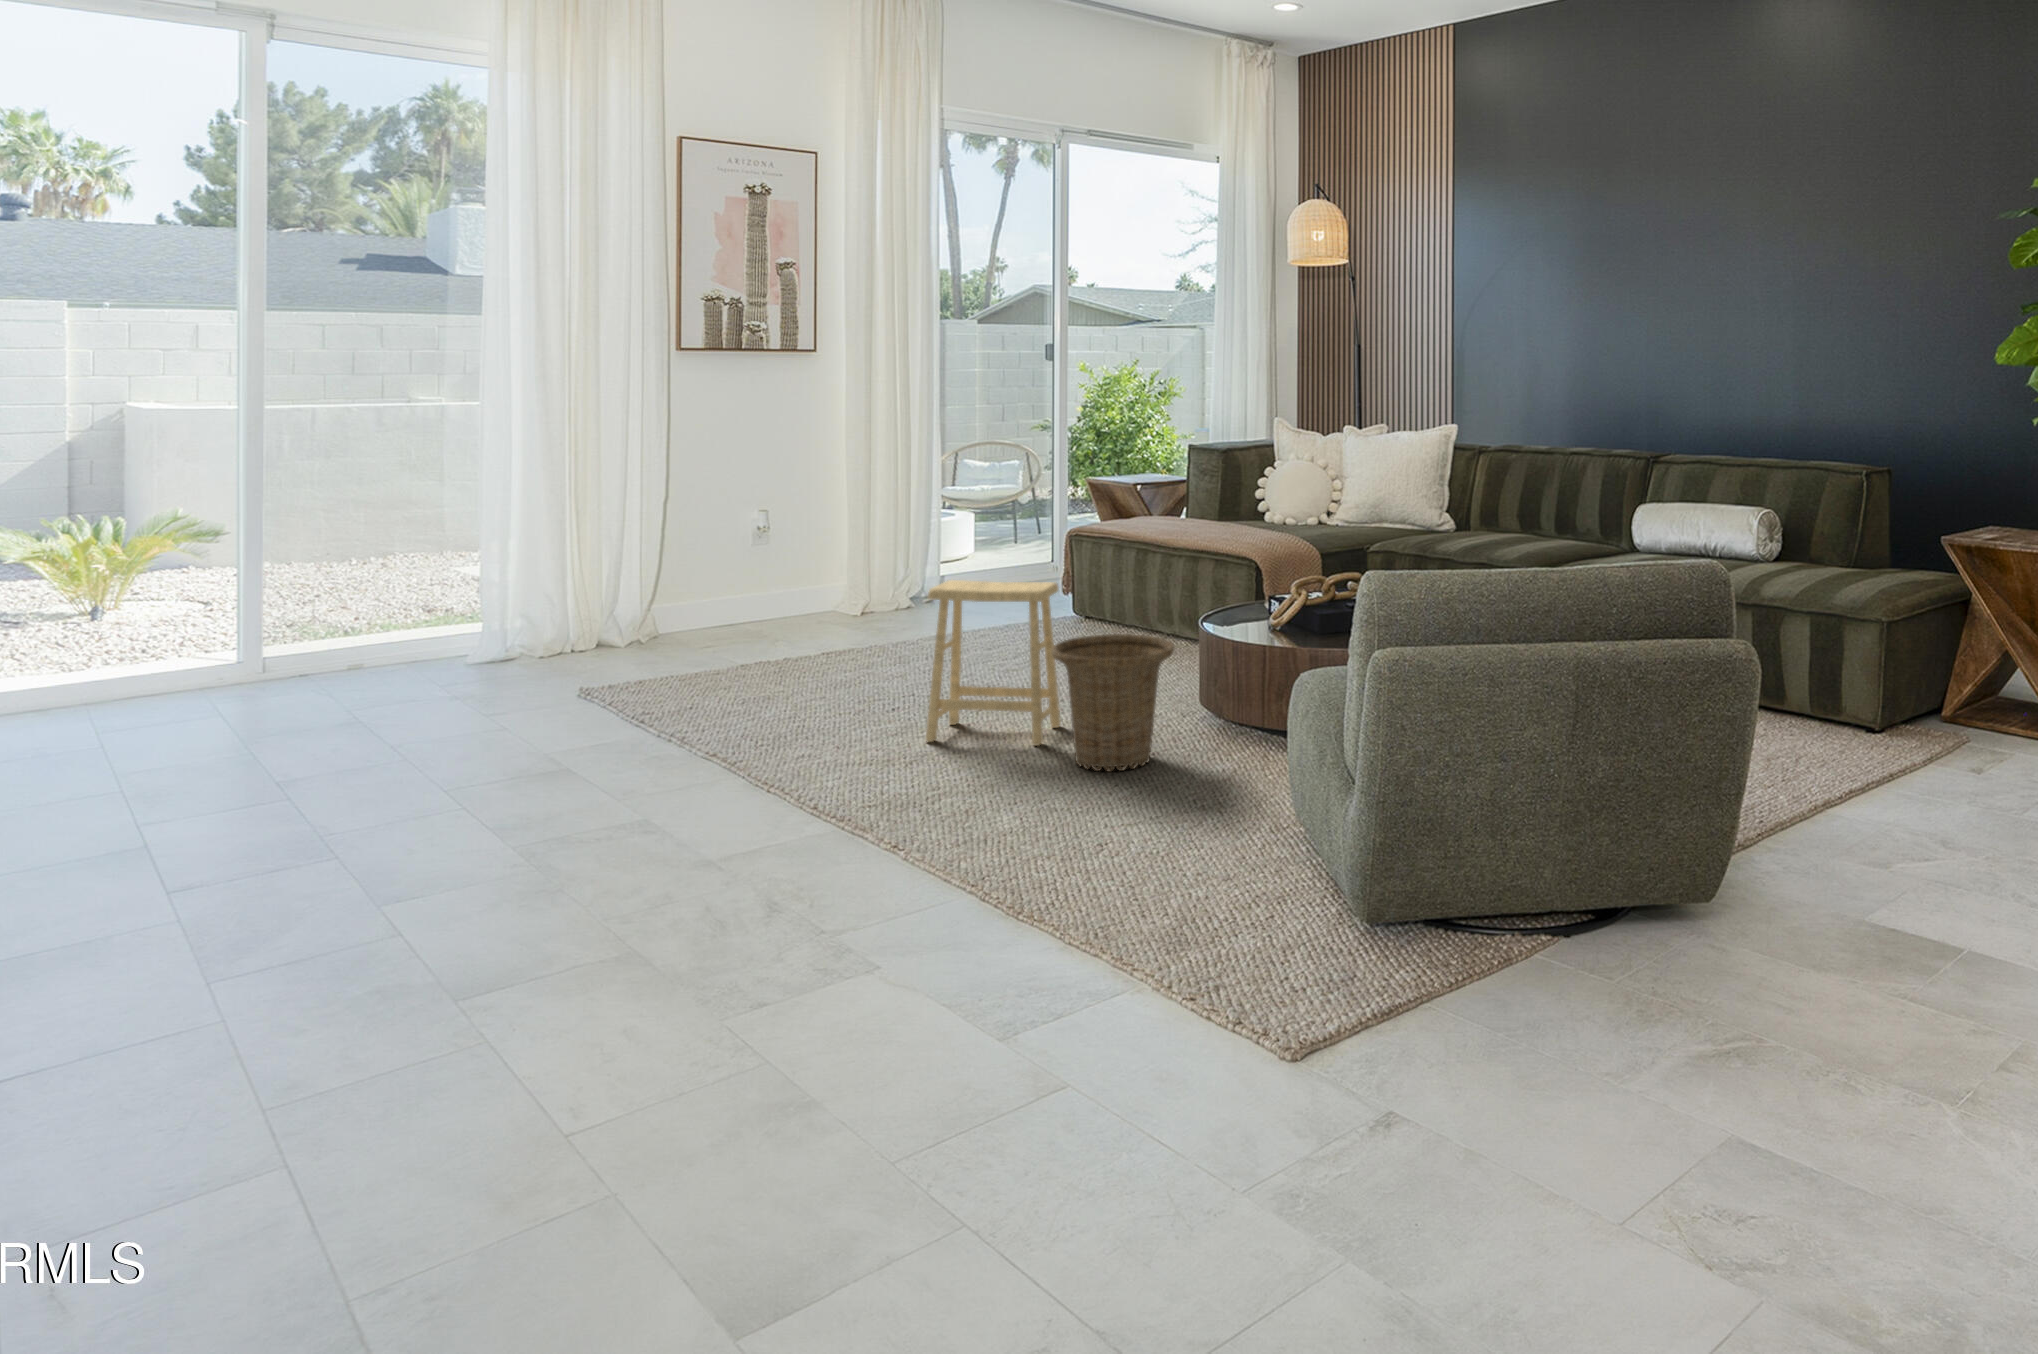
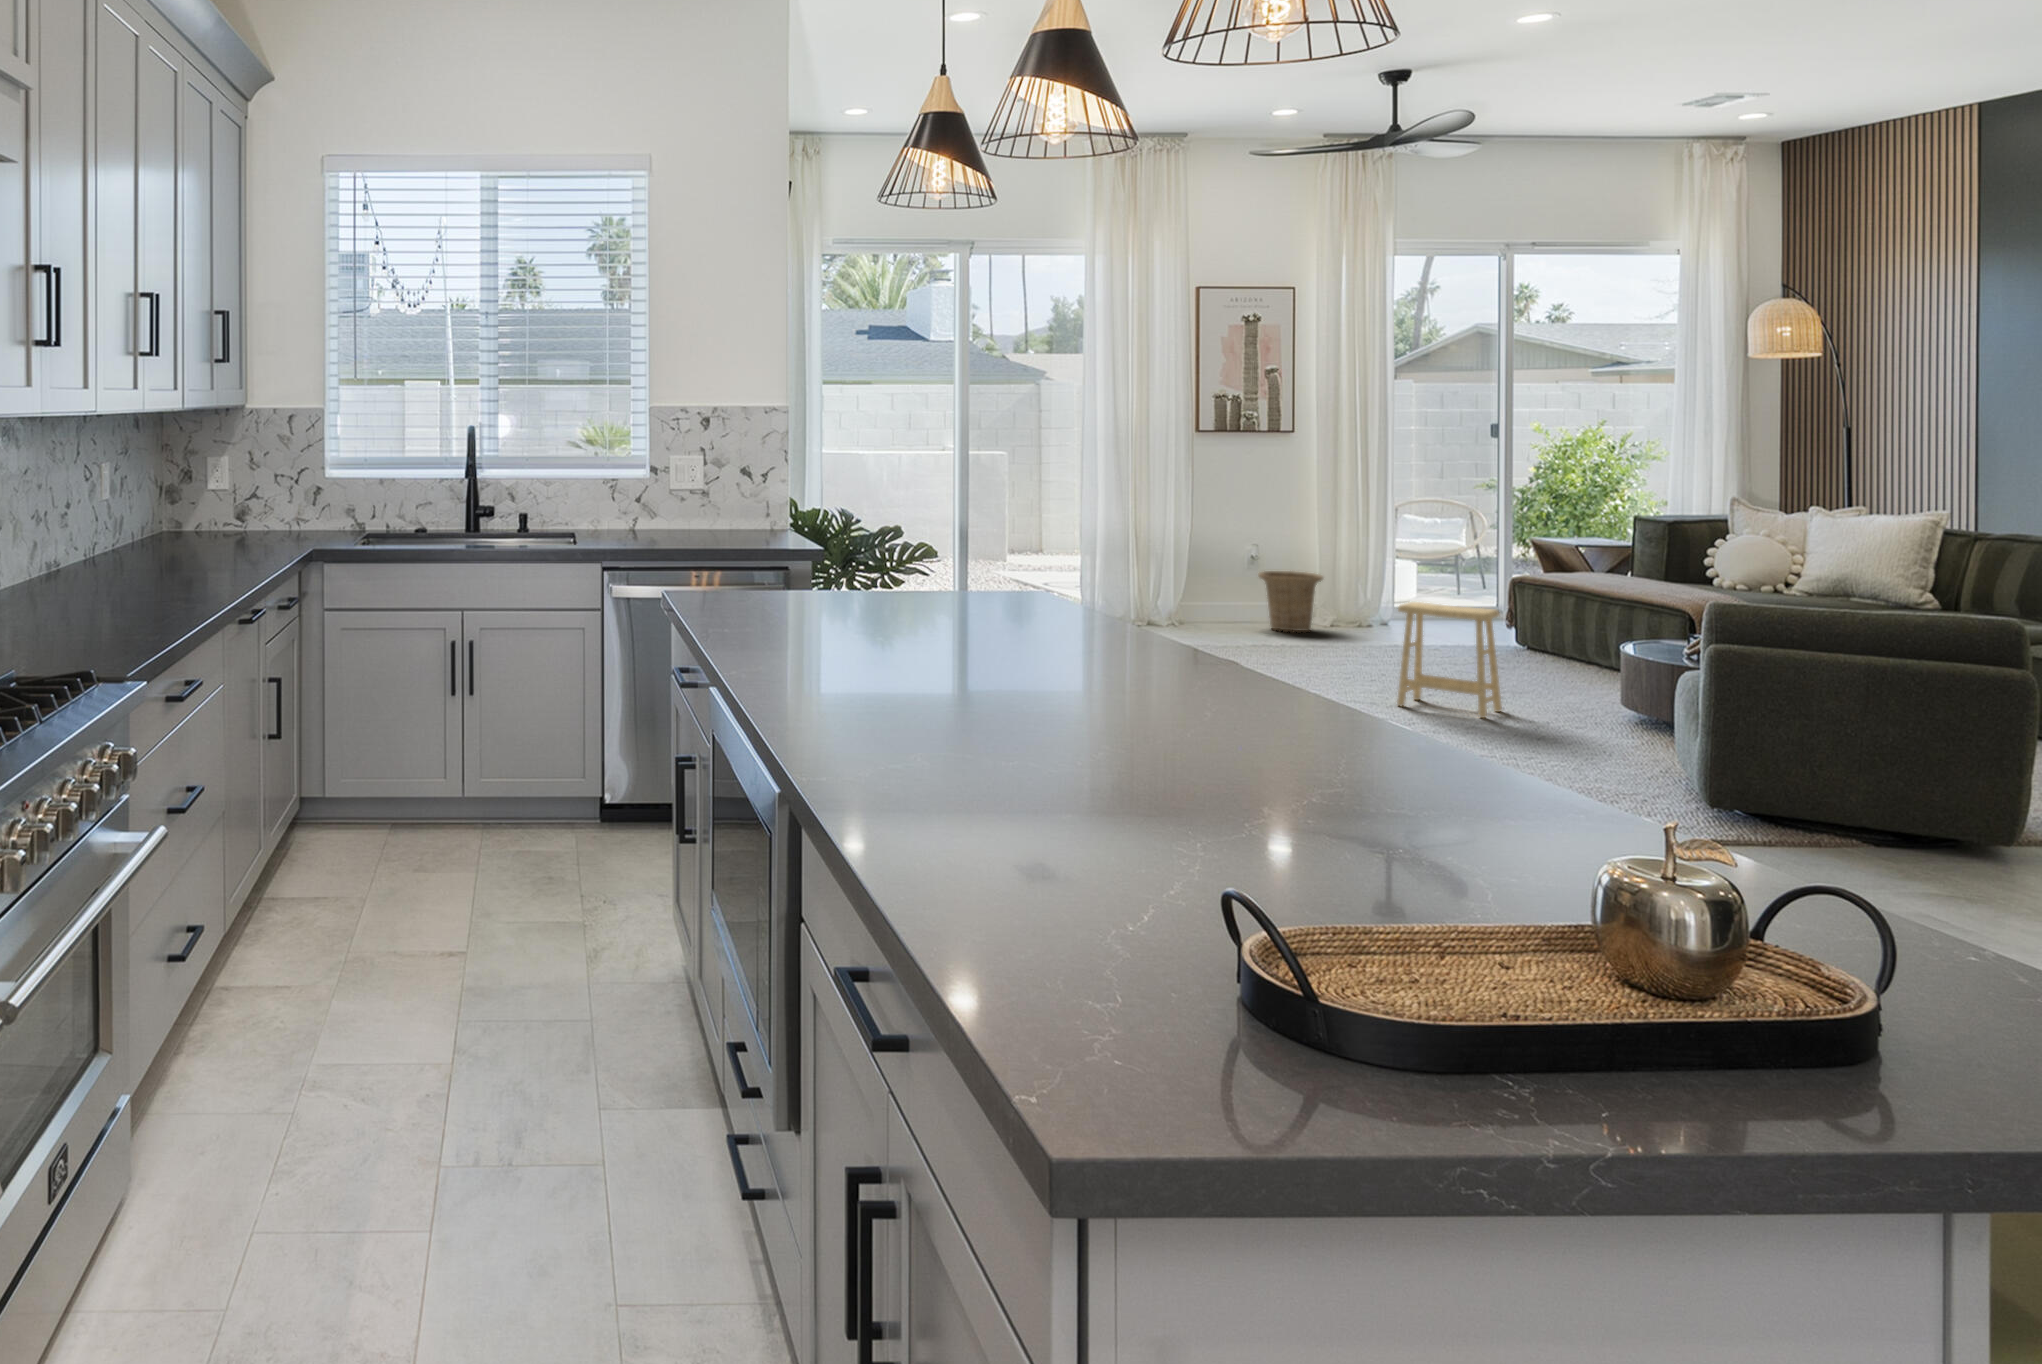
basket: present [1052,634,1174,771] -> present [1258,571,1323,632]

